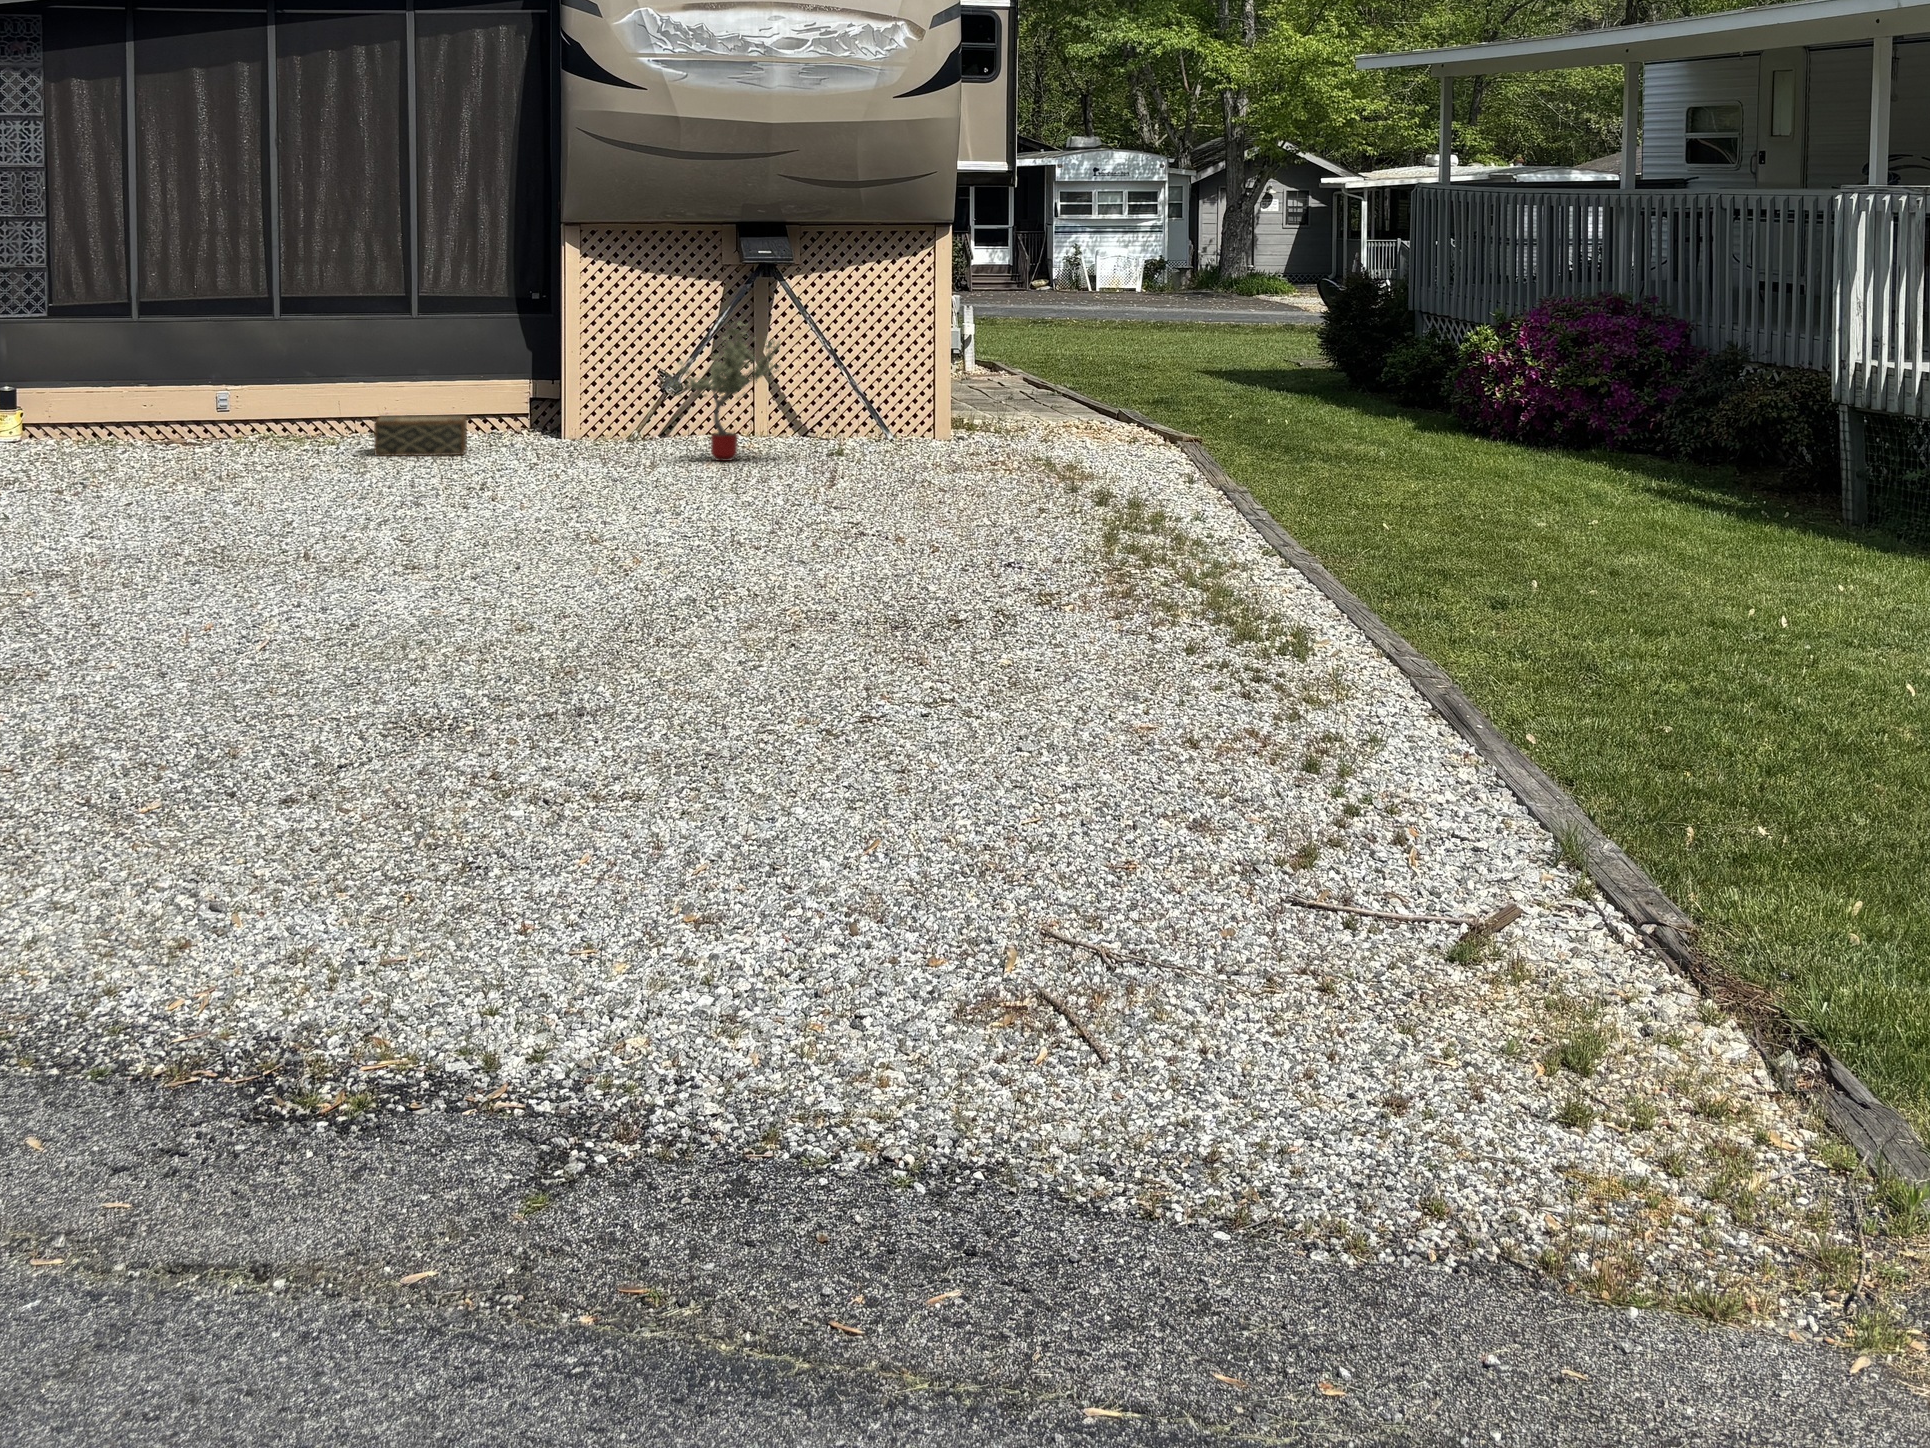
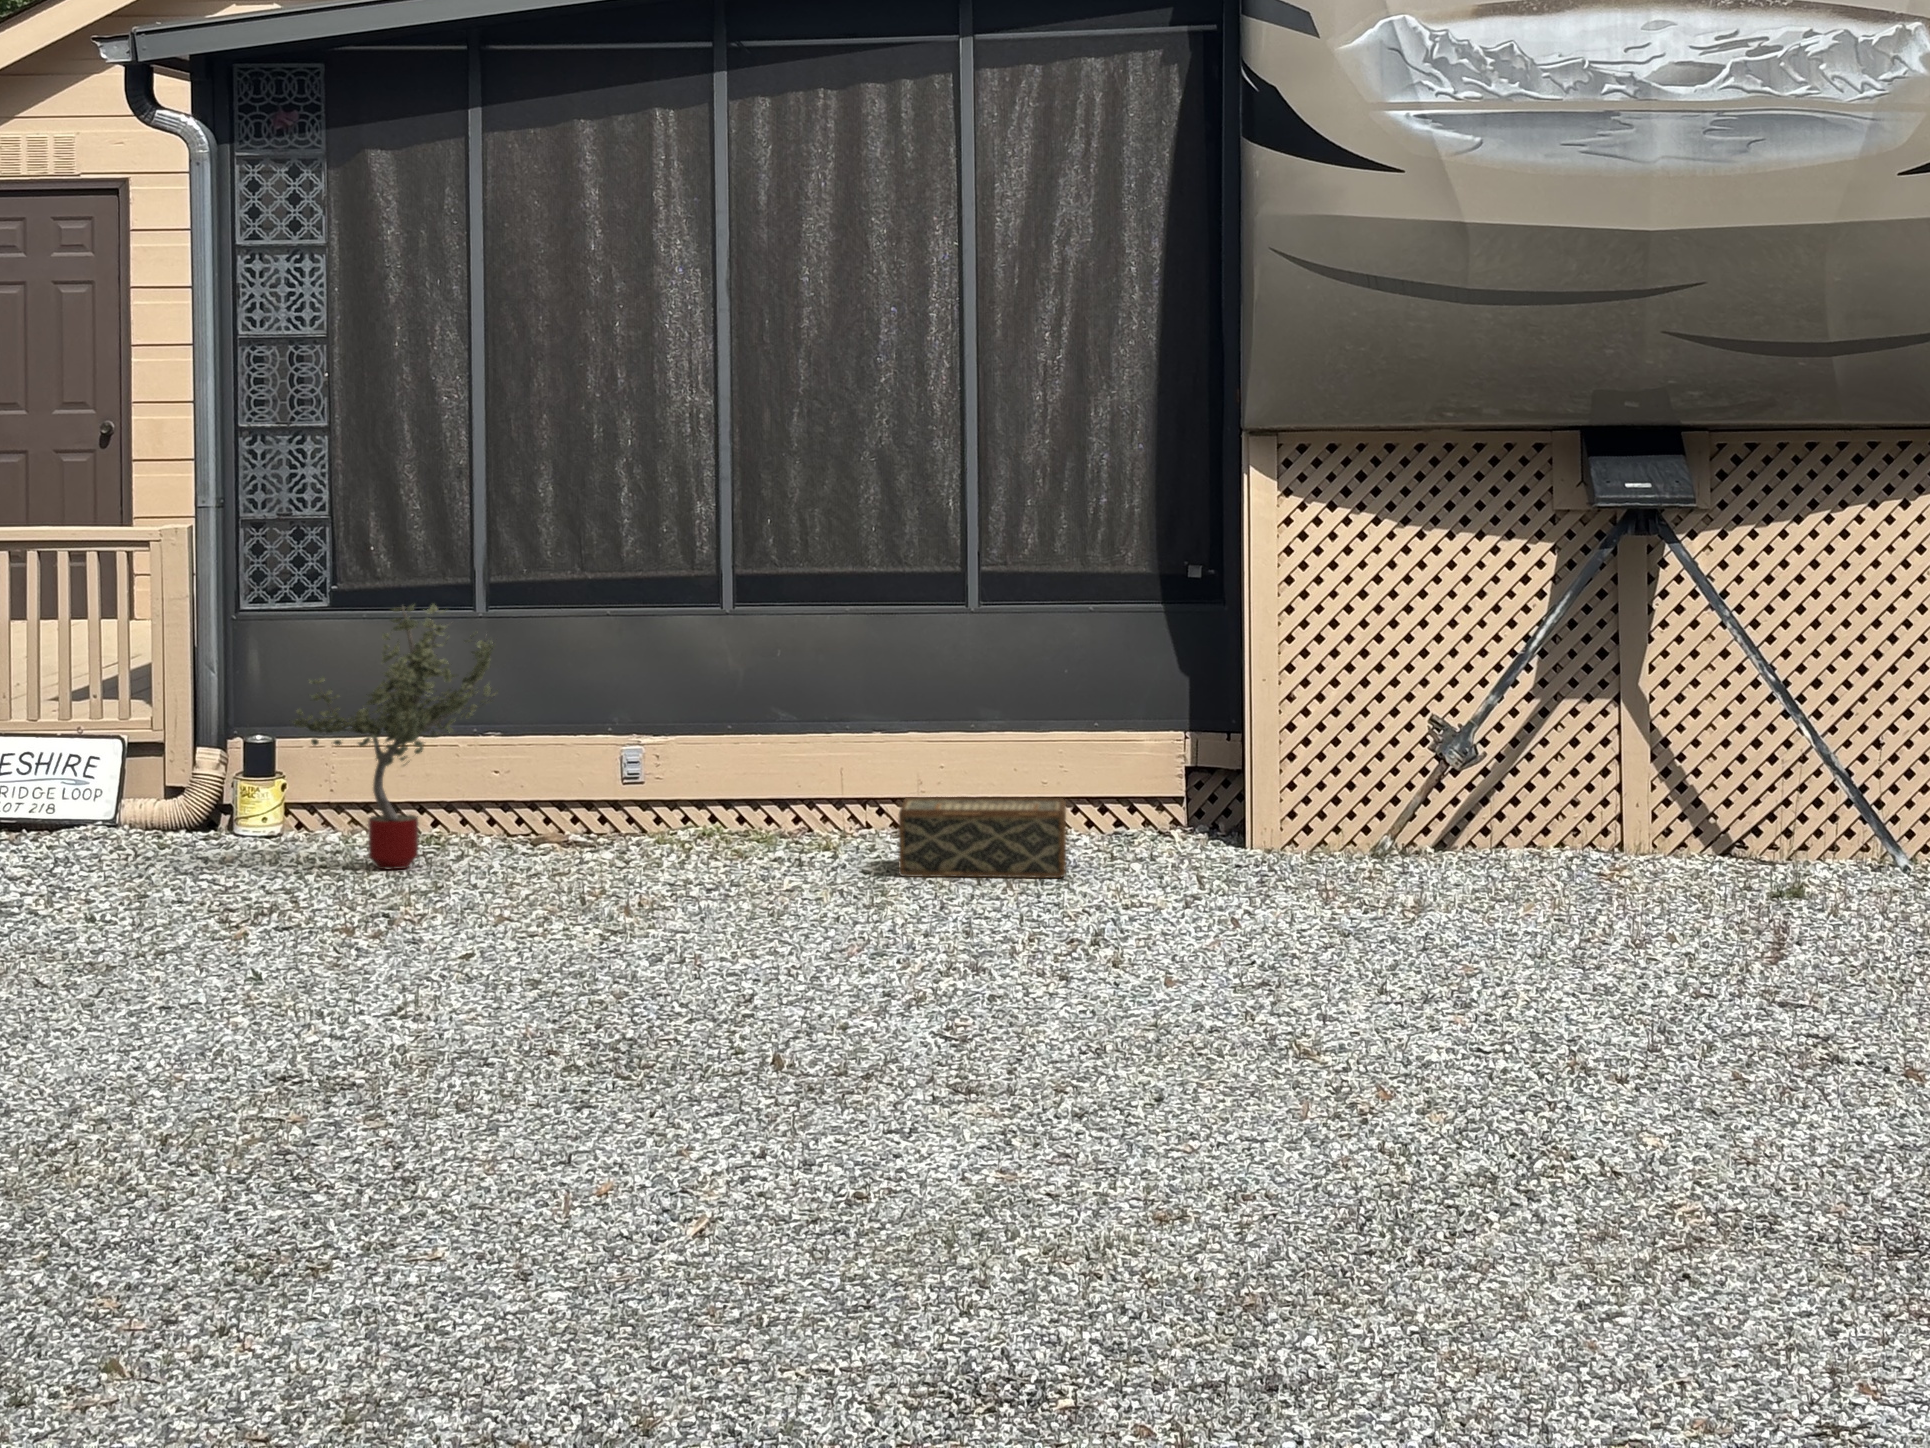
potted tree: present [668,322,780,461] -> present [293,604,498,870]

